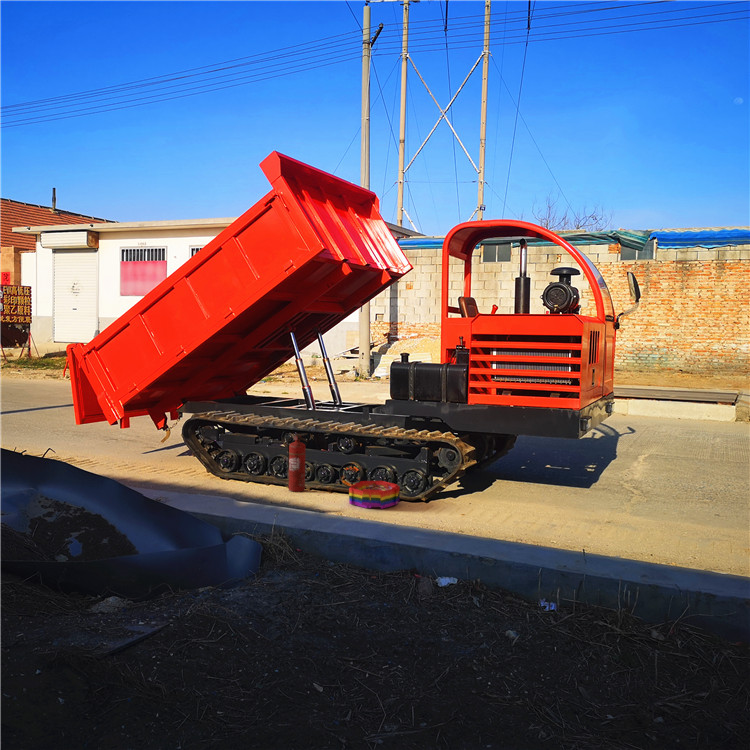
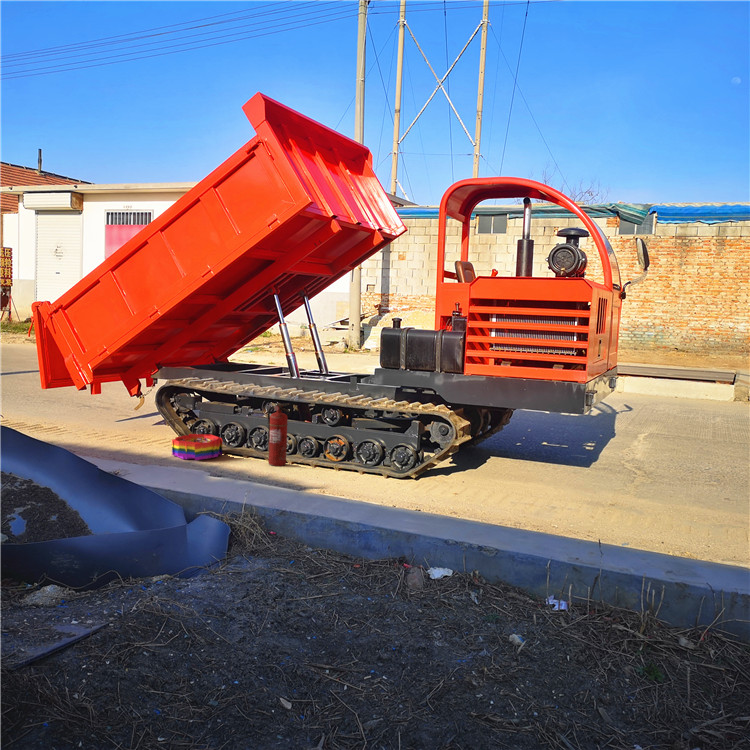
storage bin: present [349,481,400,509] -> present [172,434,222,460]

